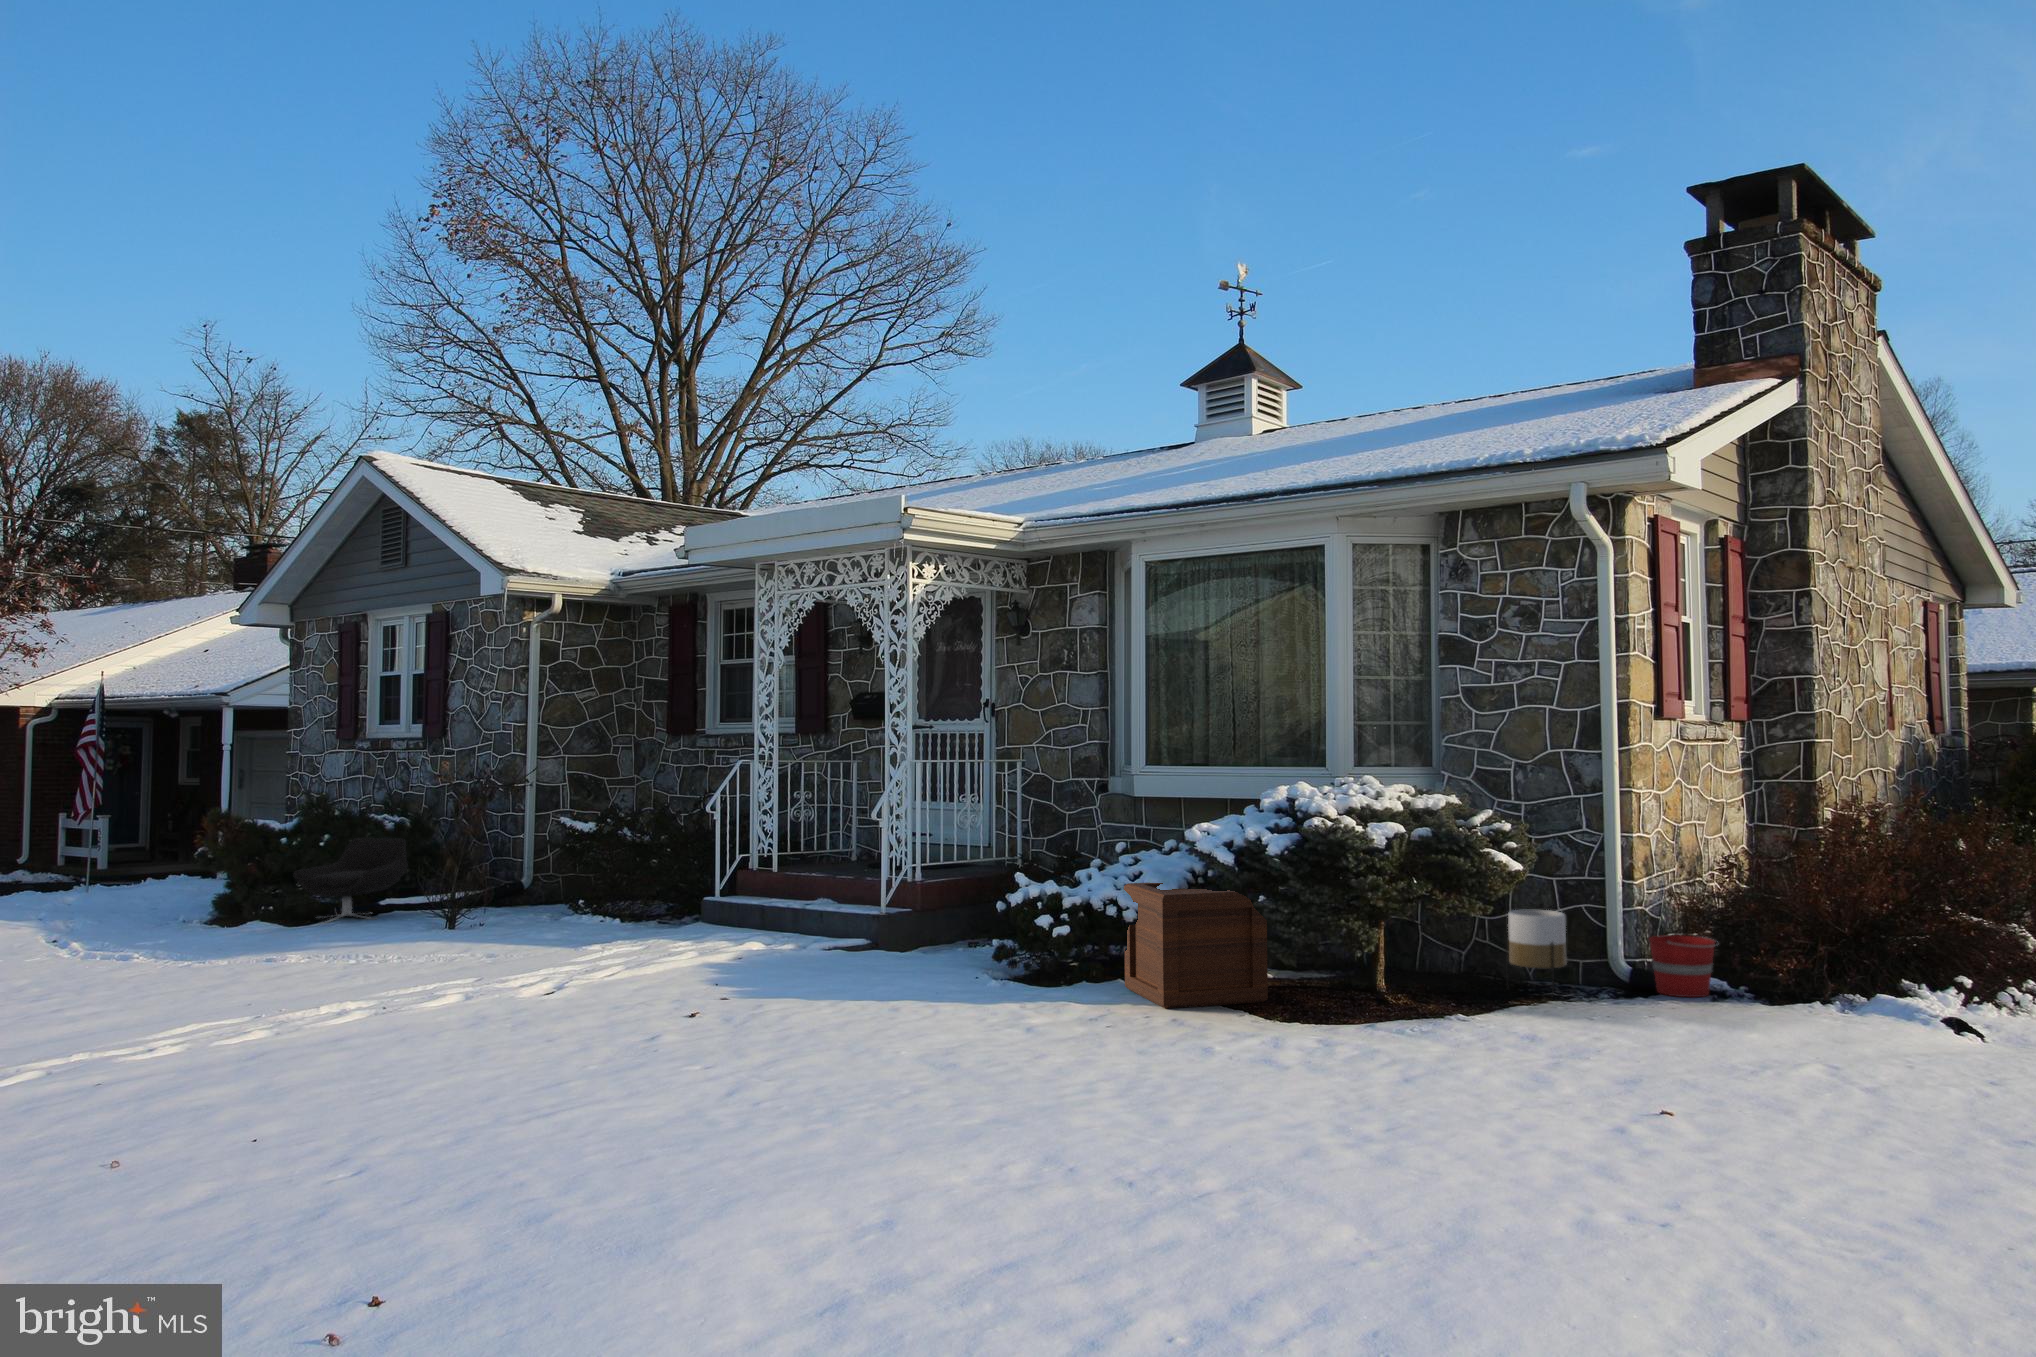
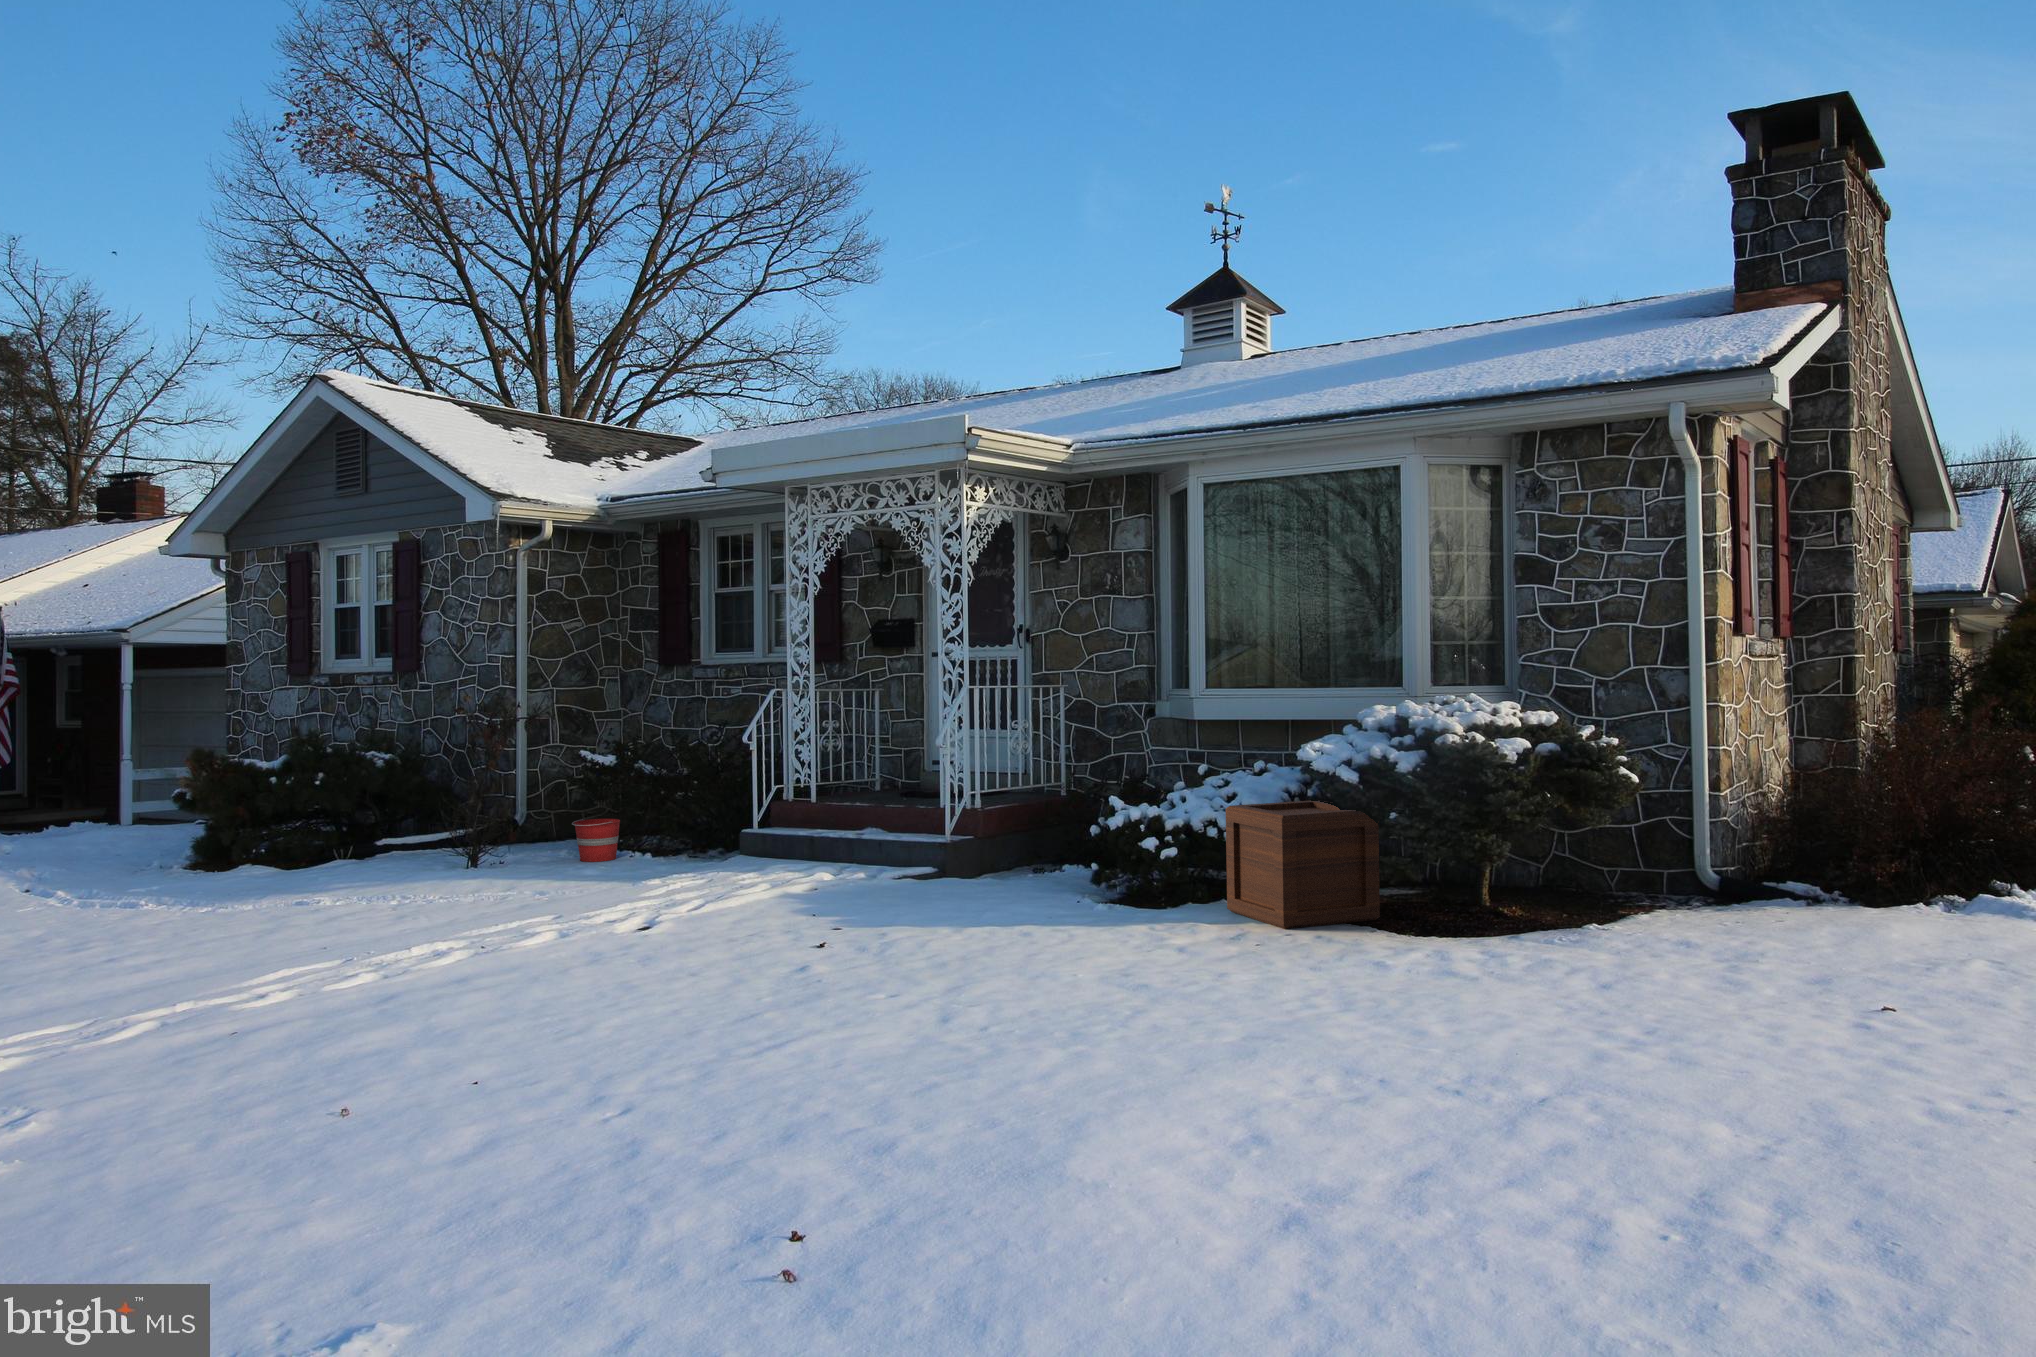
lounge chair: present [293,838,408,922] -> none [284,778,404,869]
planter: present [1506,909,1567,994] -> none [1599,823,1659,907]
bucket: present [1649,935,1716,997] -> present [572,819,620,862]

